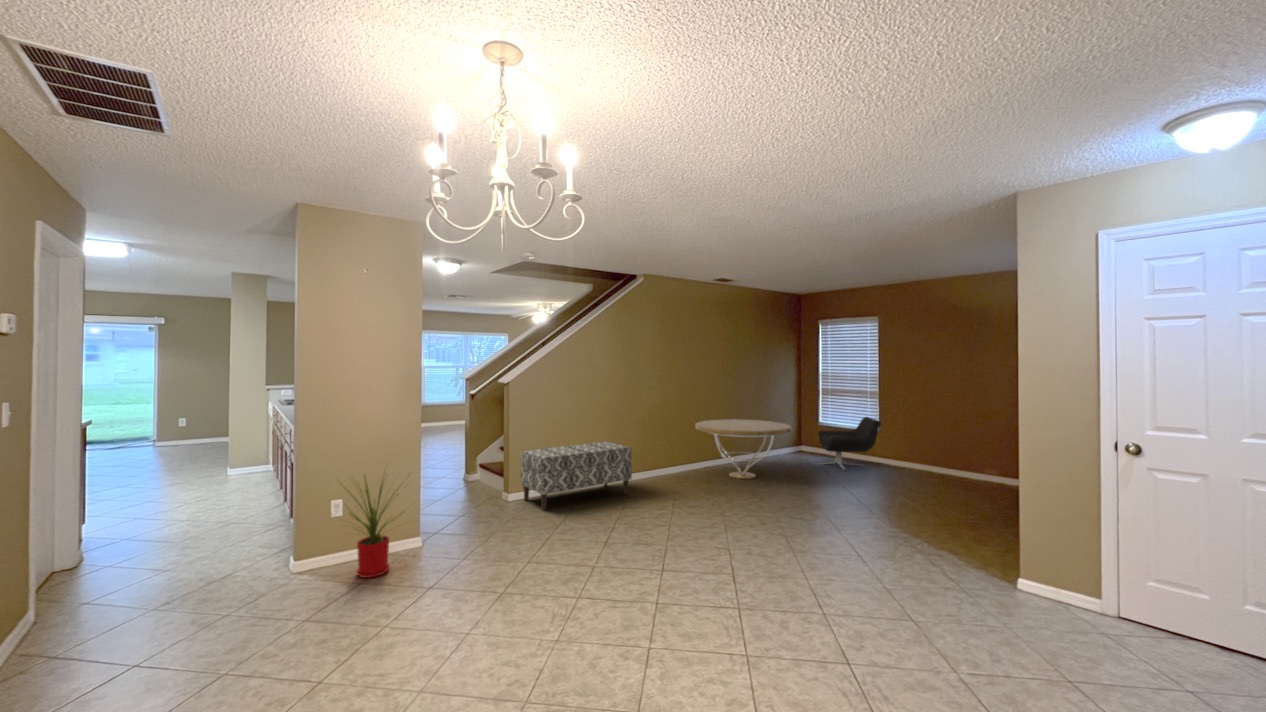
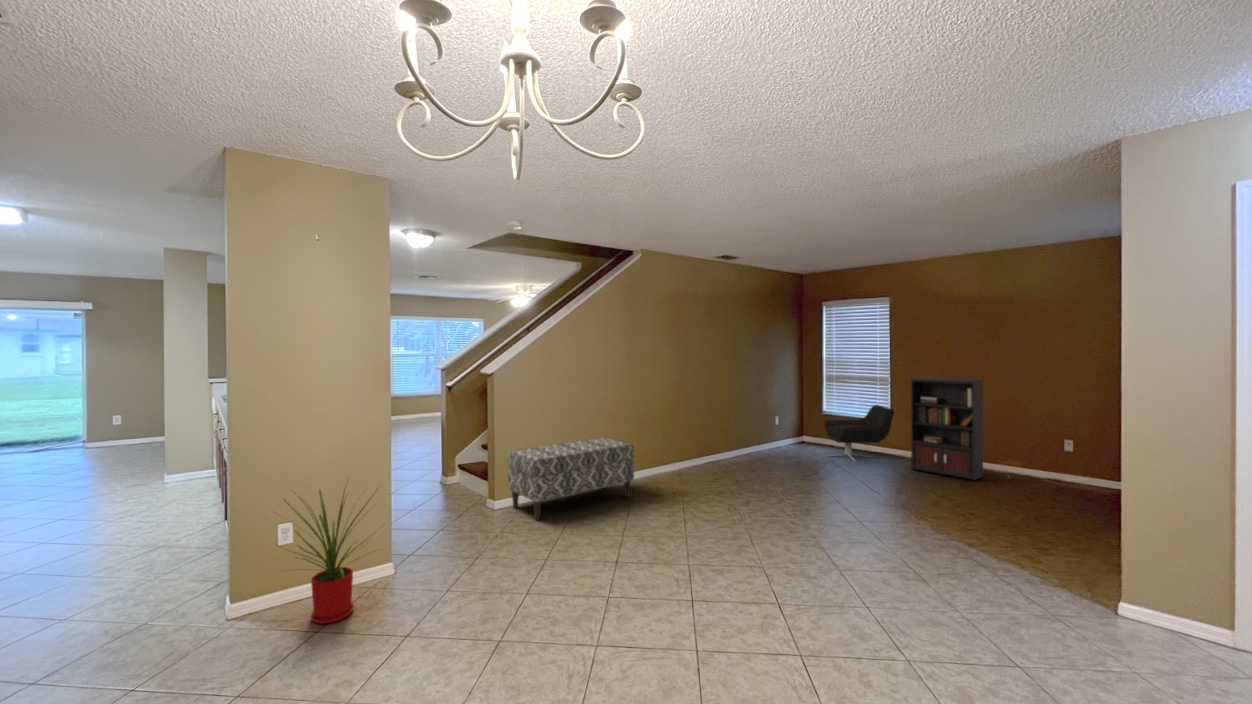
bookcase: none [893,391,984,487] -> present [911,377,983,480]
coffee table: present [695,419,791,479] -> none [698,410,804,475]

